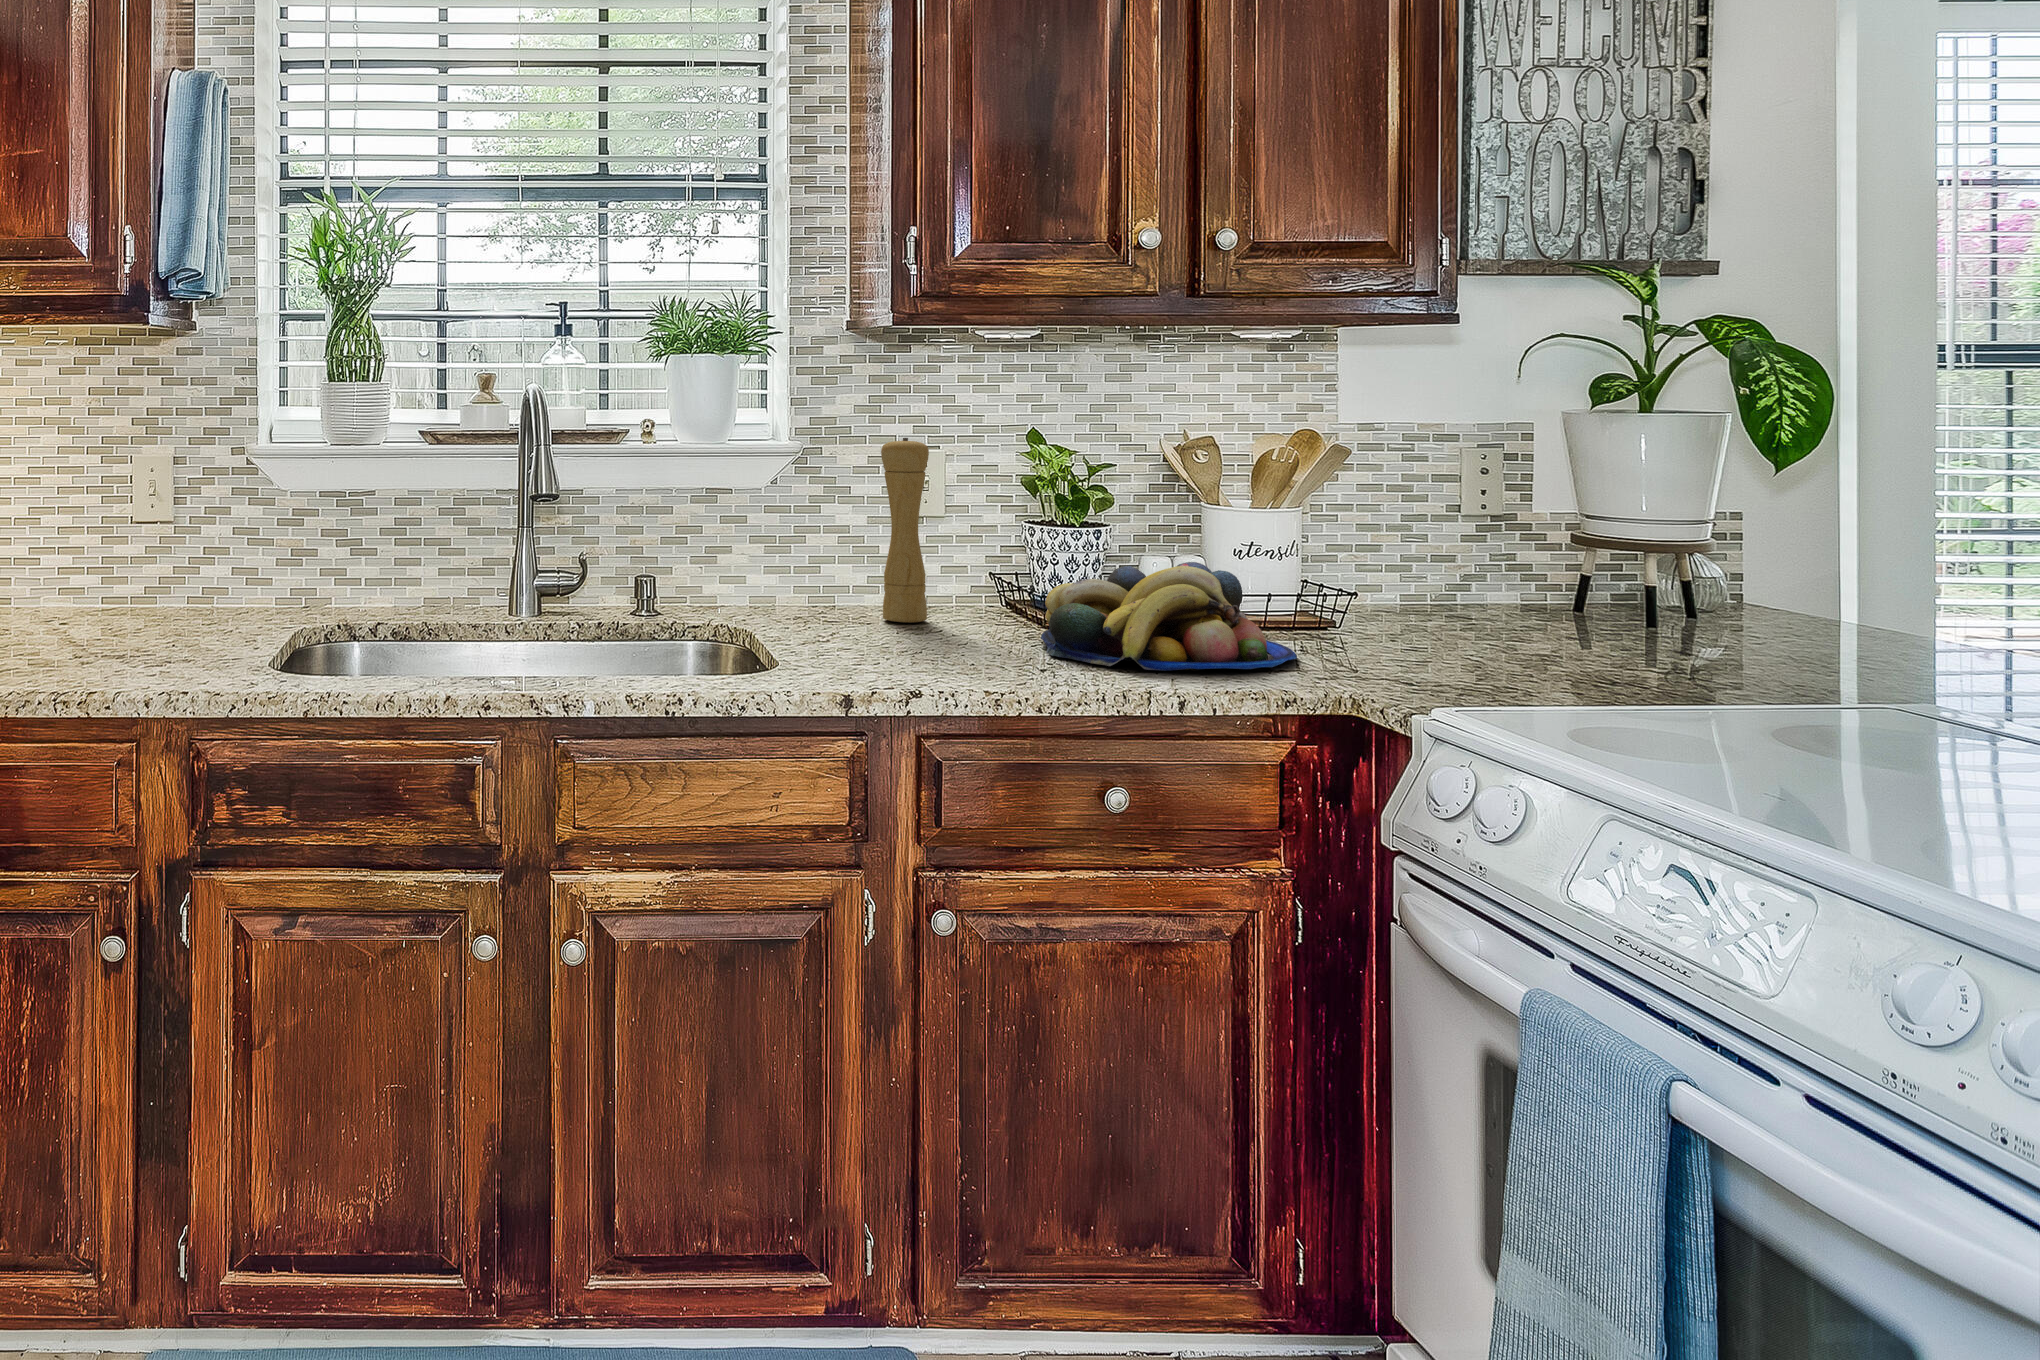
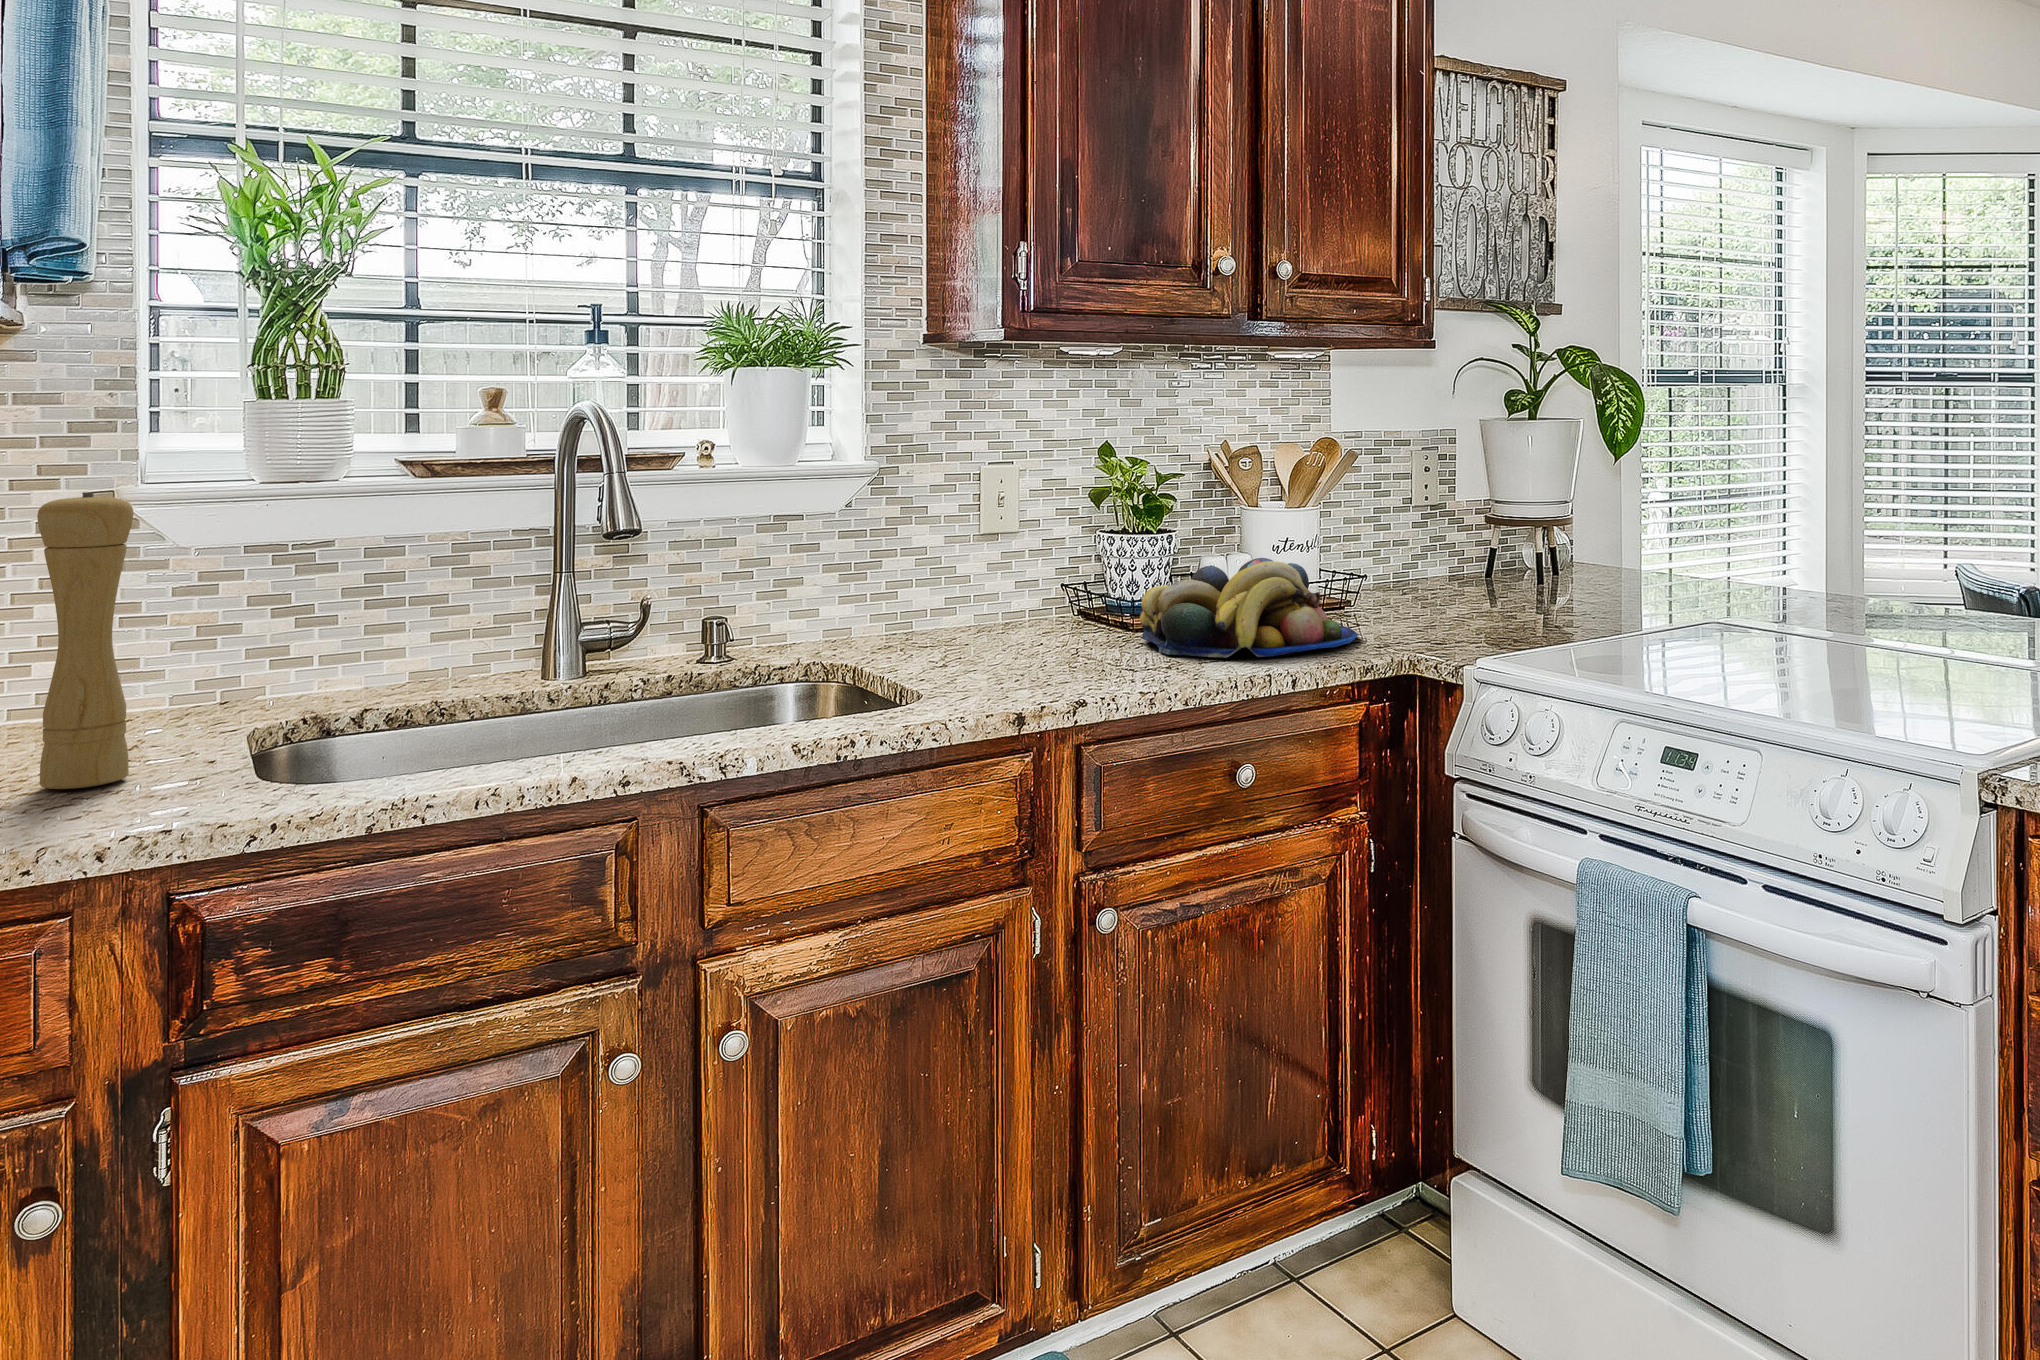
pepper mill: present [881,438,929,623] -> present [37,492,134,789]

